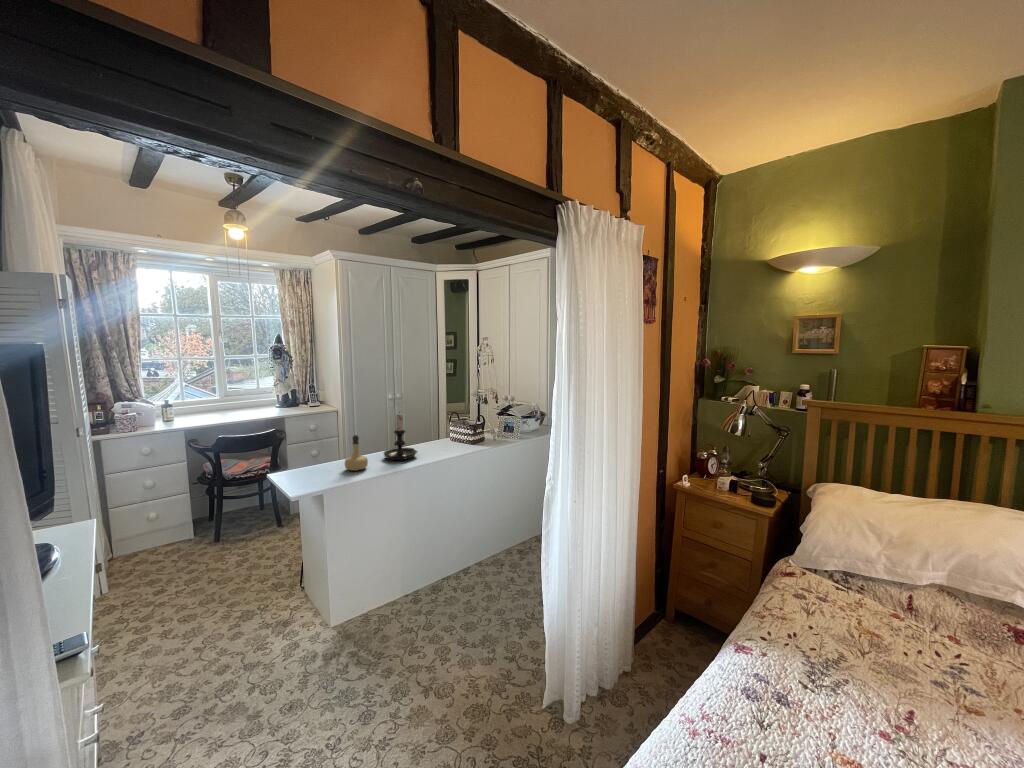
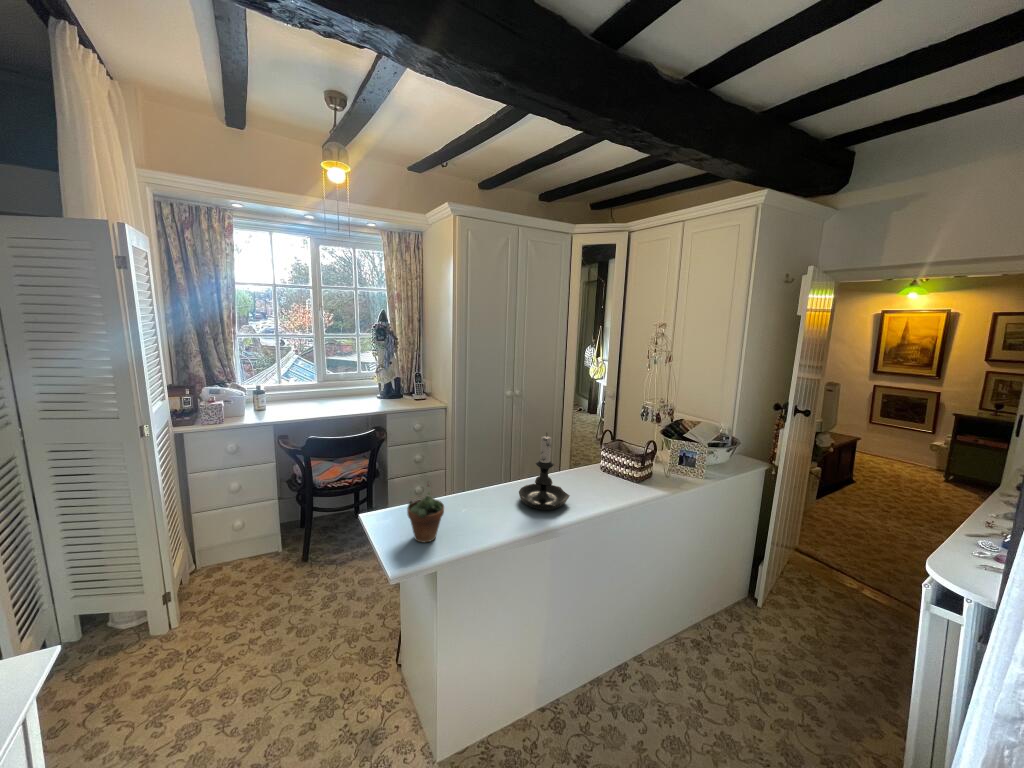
perfume bottle: present [345,435,368,471] -> none [467,471,501,528]
succulent plant: none [302,441,327,479] -> present [407,484,444,542]

